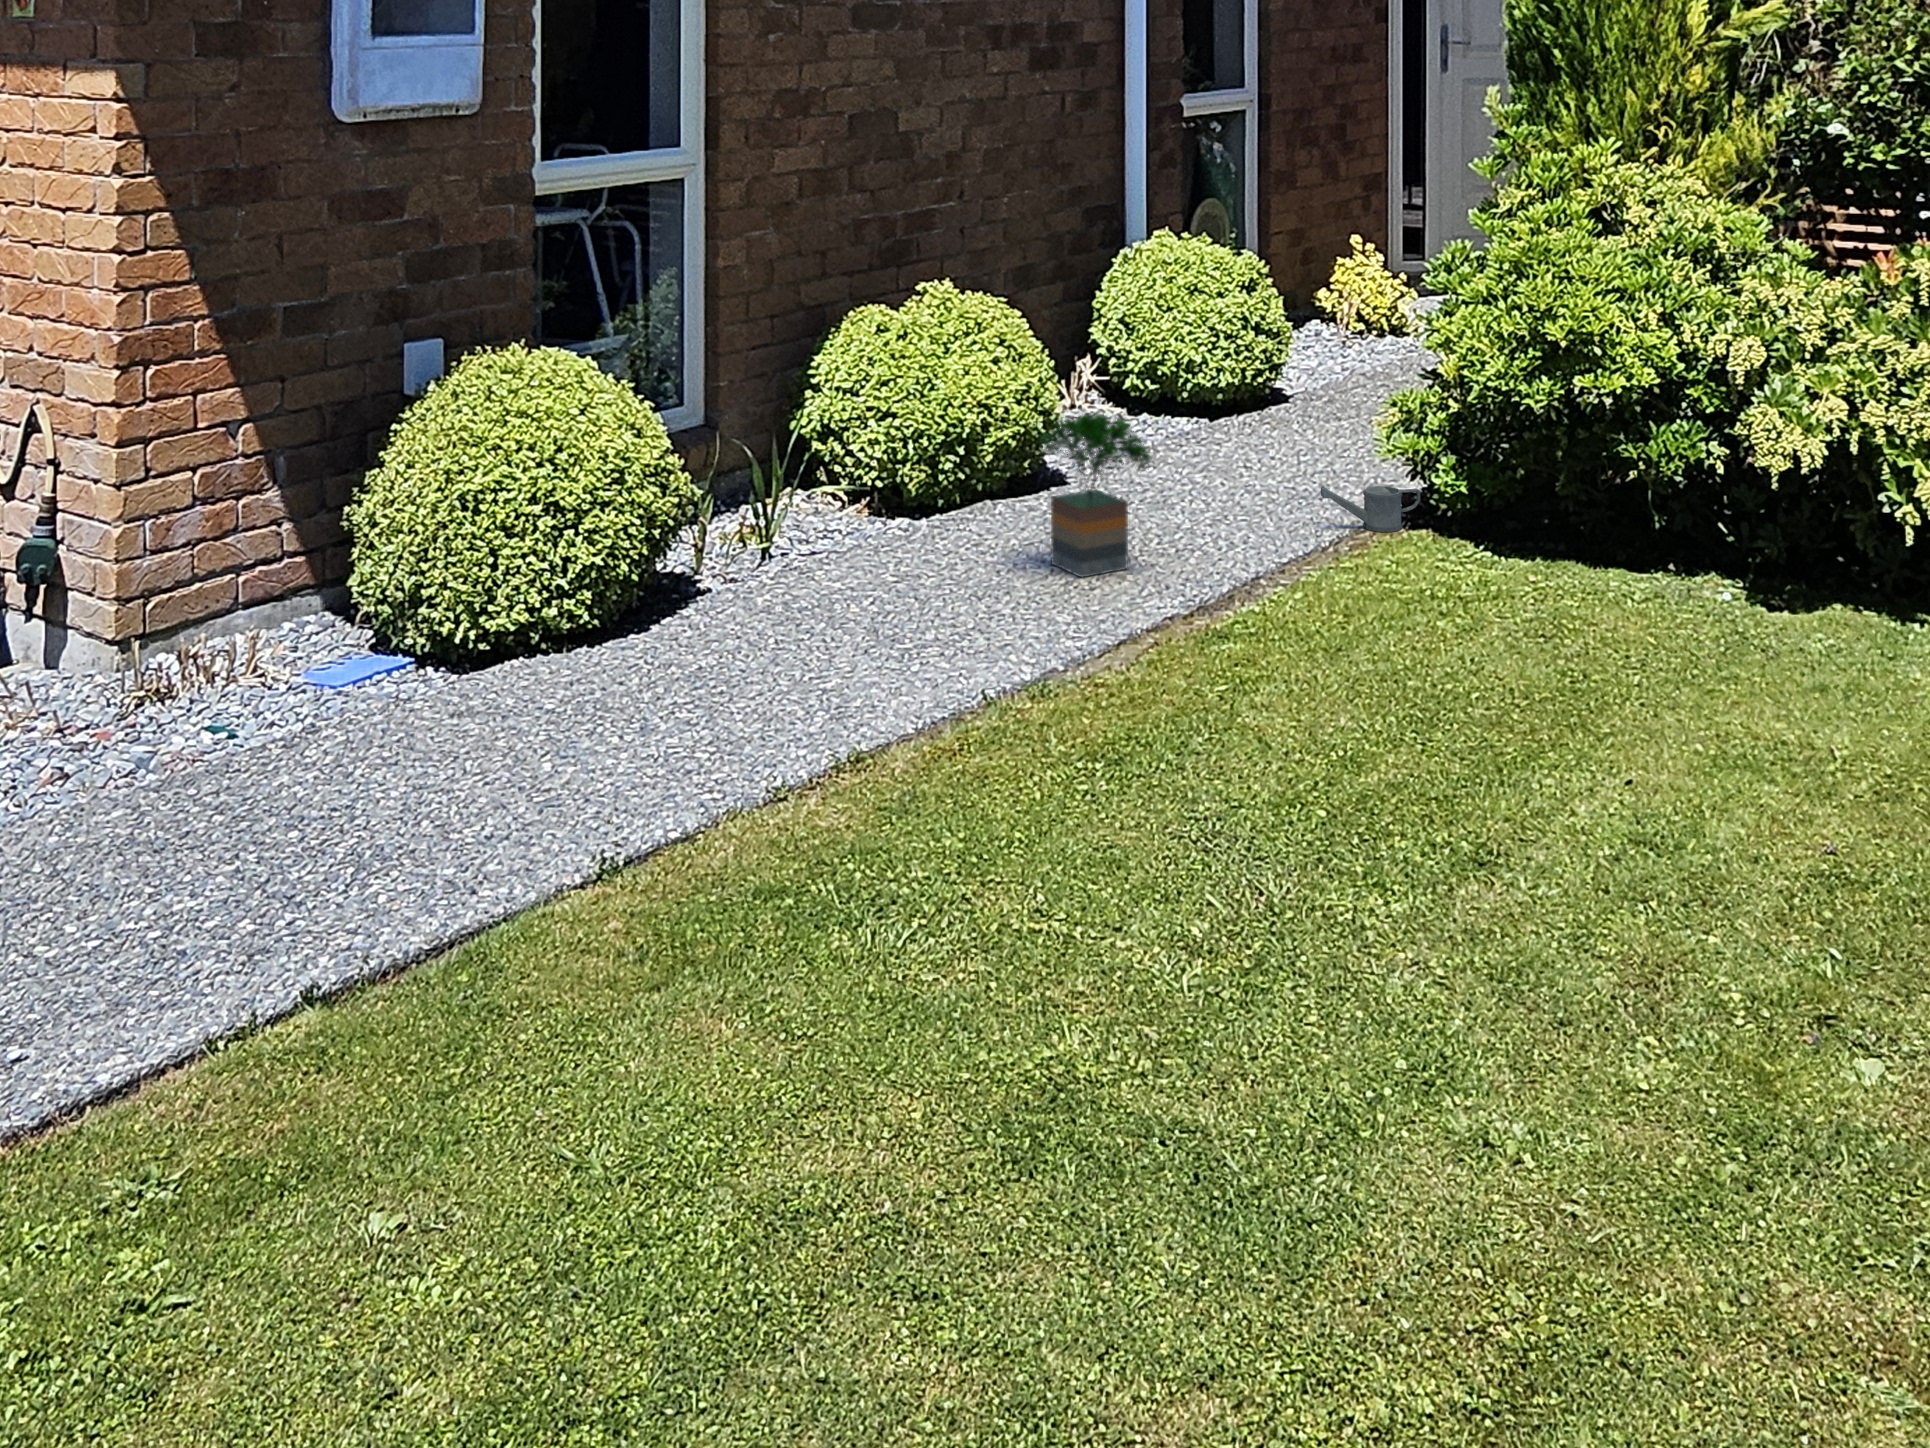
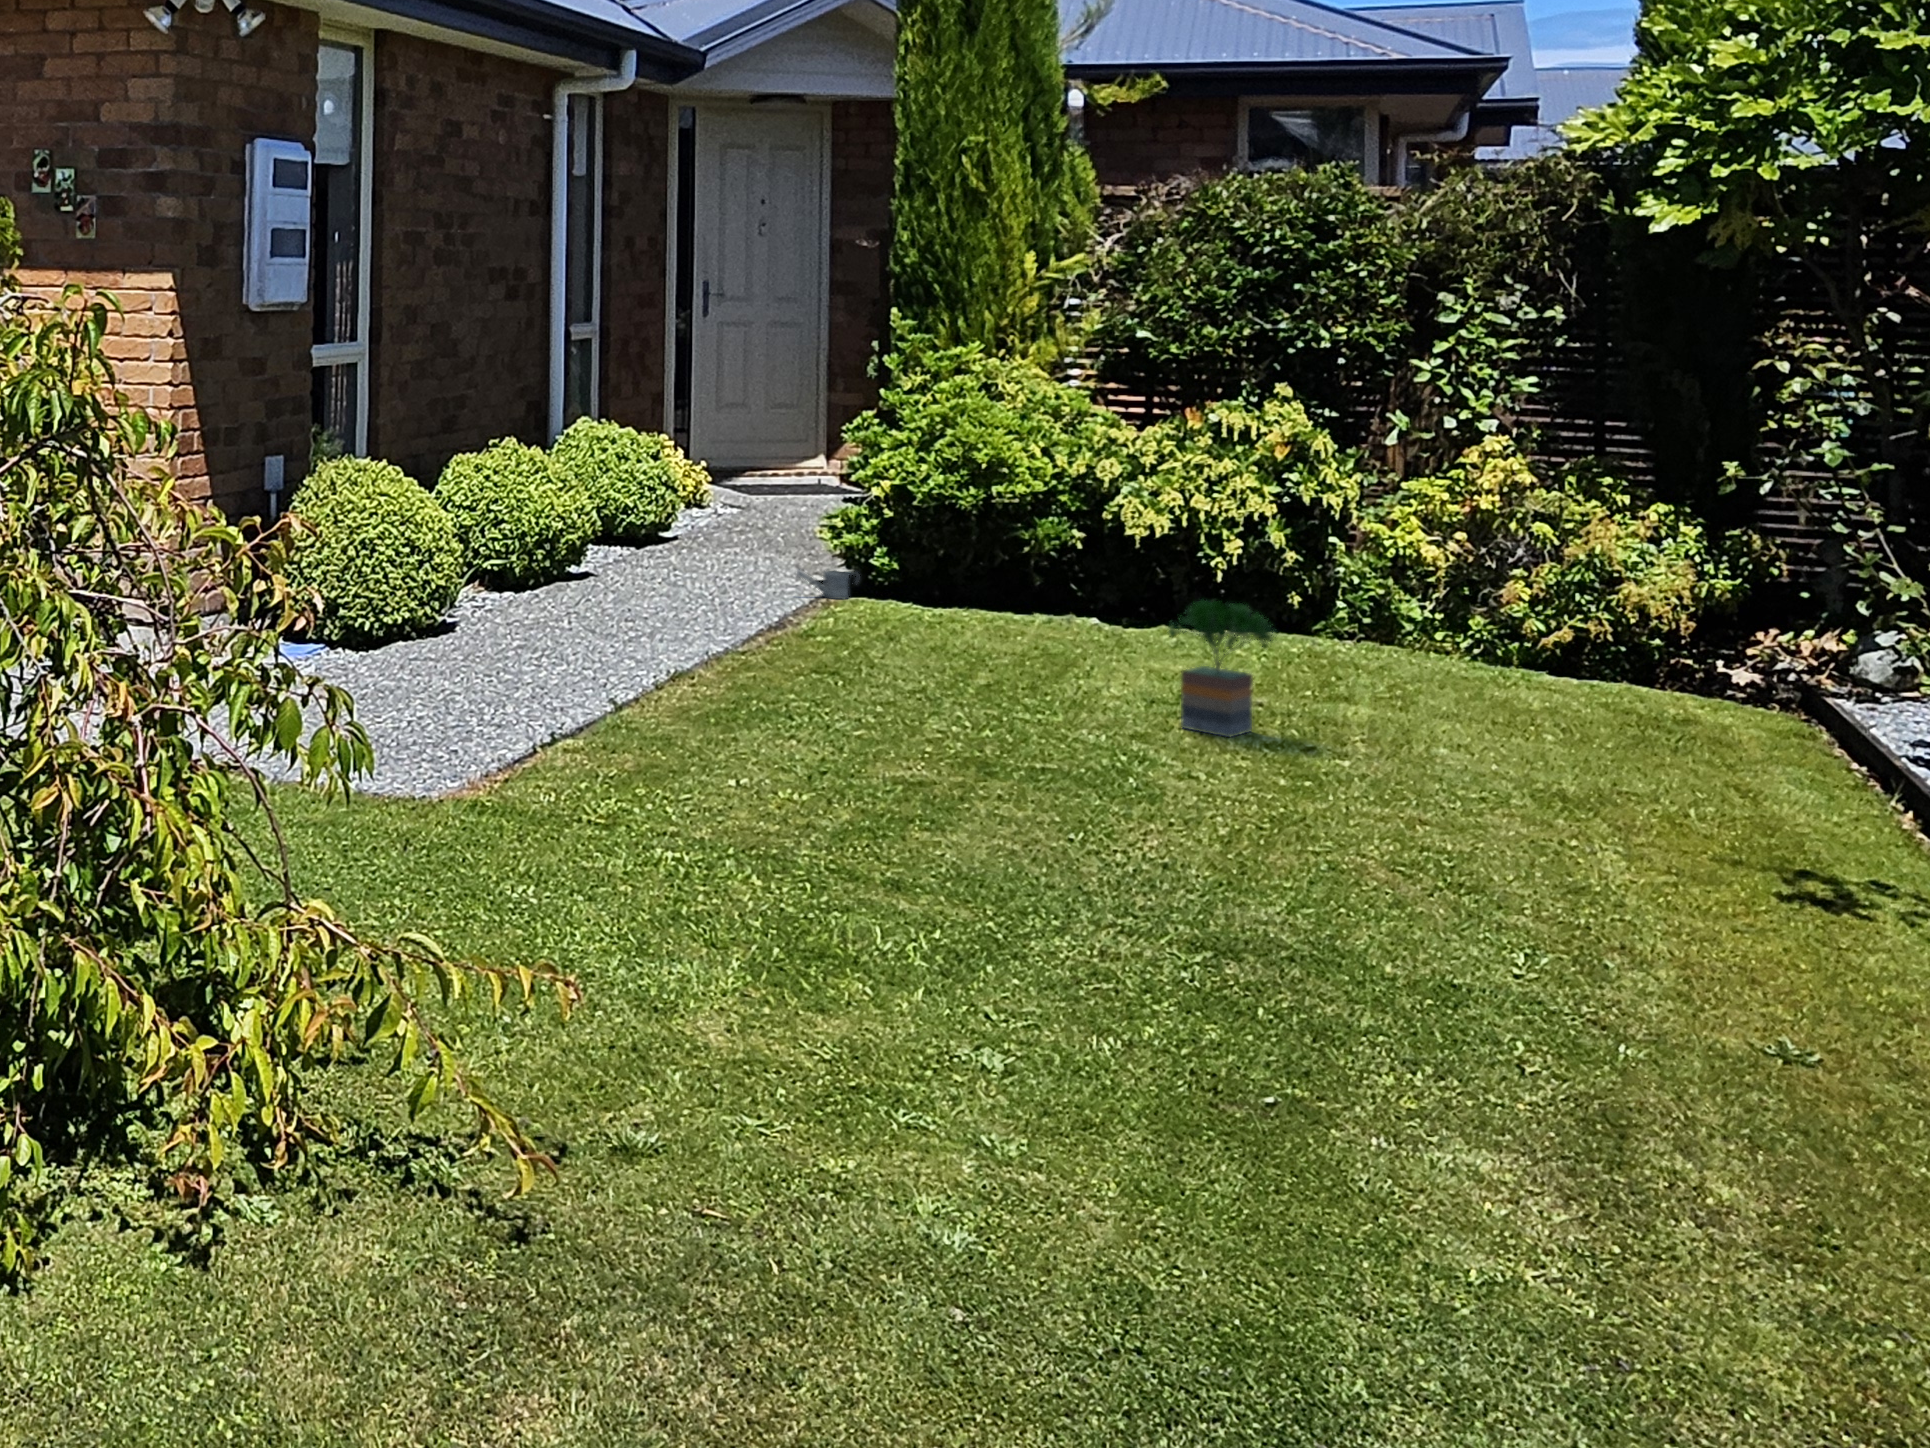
potted tree: present [1040,413,1152,577] -> present [1169,600,1274,737]

